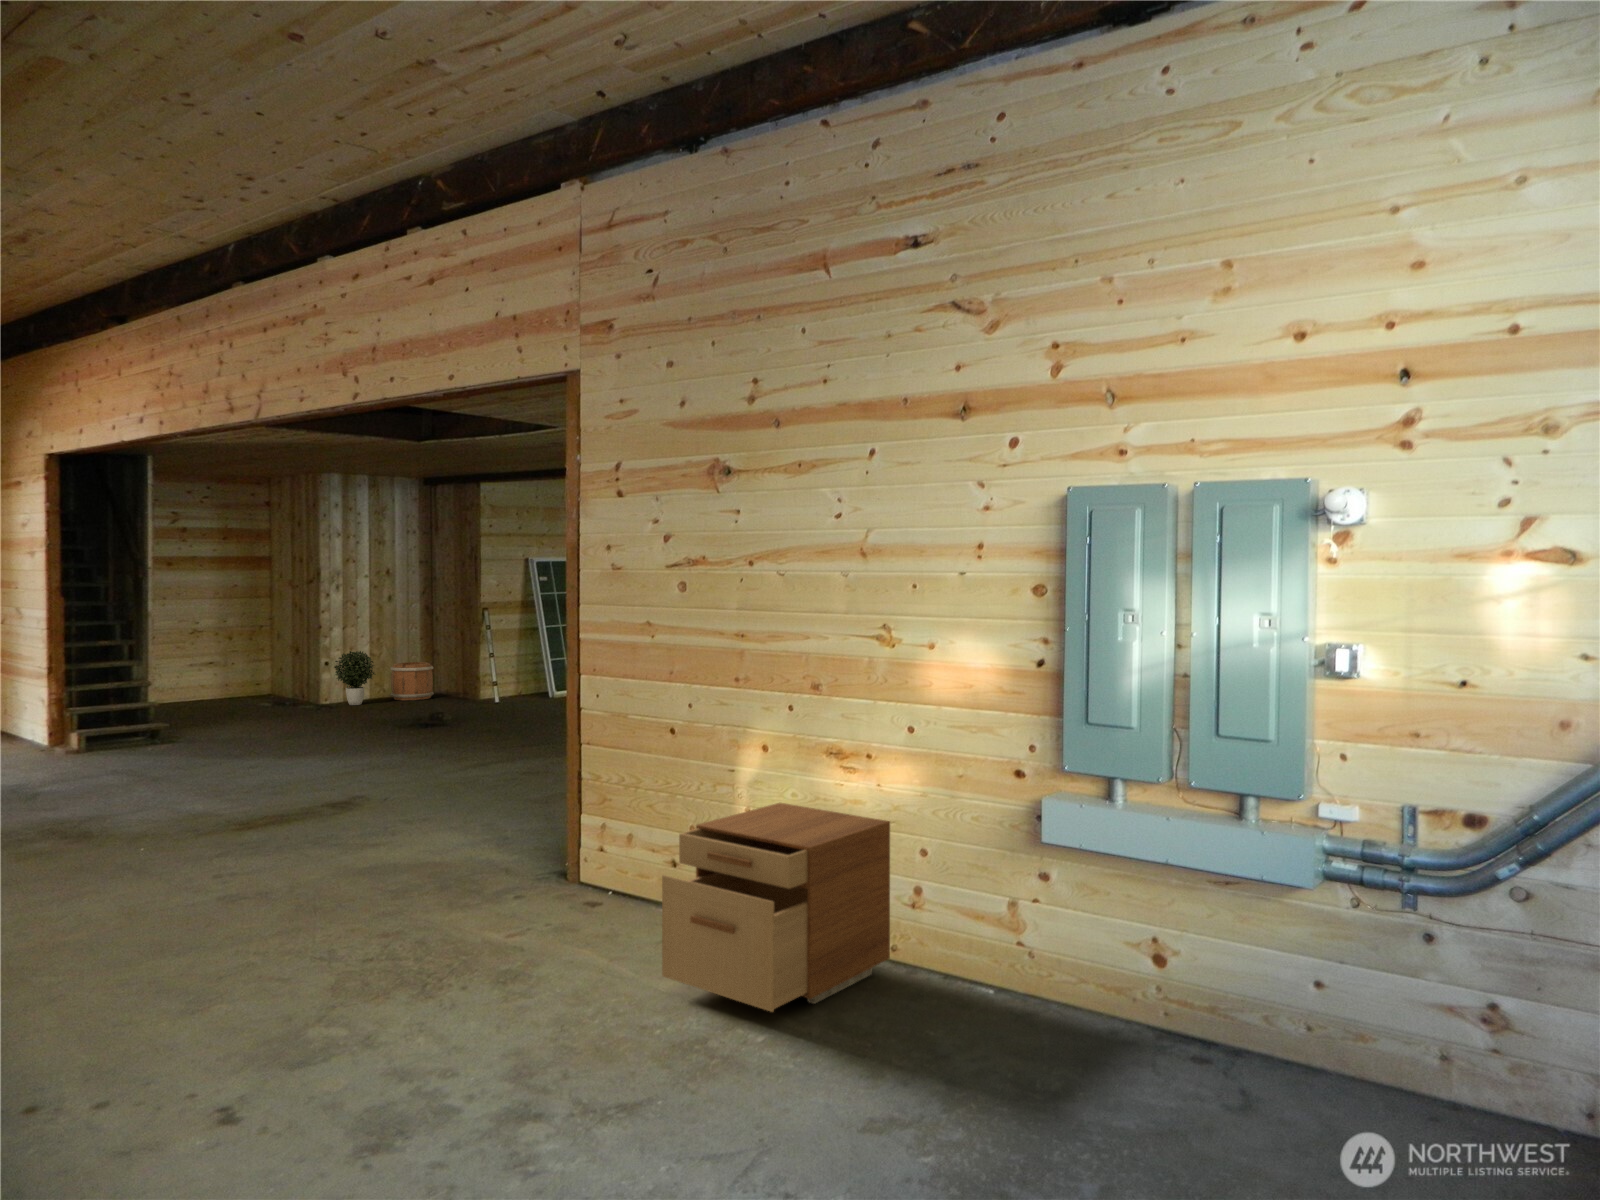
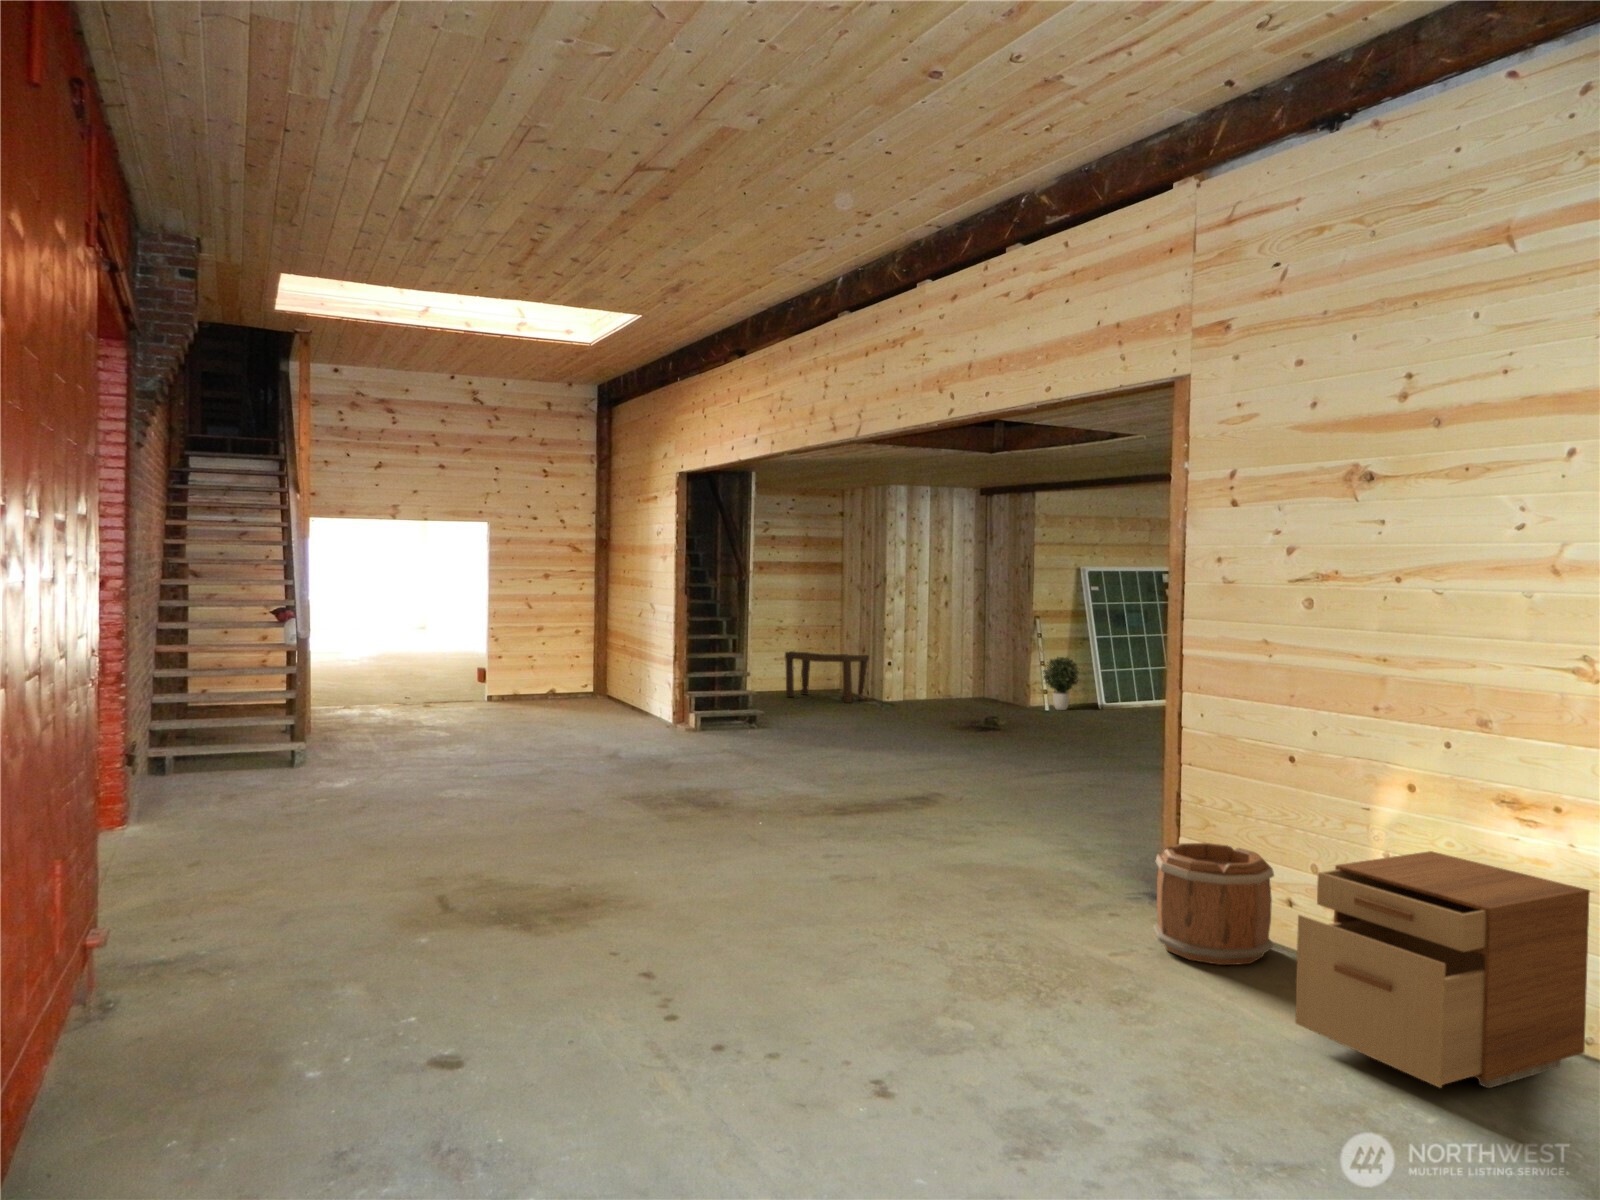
potted plant: present [334,651,375,705] -> present [1043,657,1079,710]
bench: none [202,655,305,708] -> present [785,651,869,703]
bucket: present [390,662,434,700] -> present [1153,843,1274,965]

